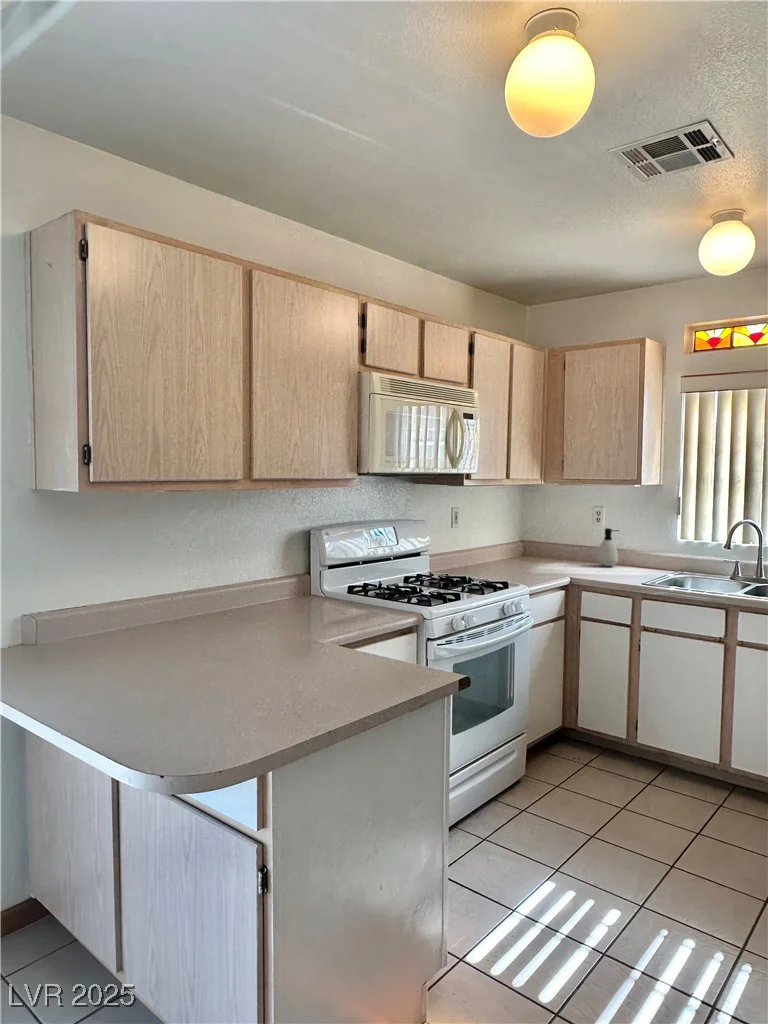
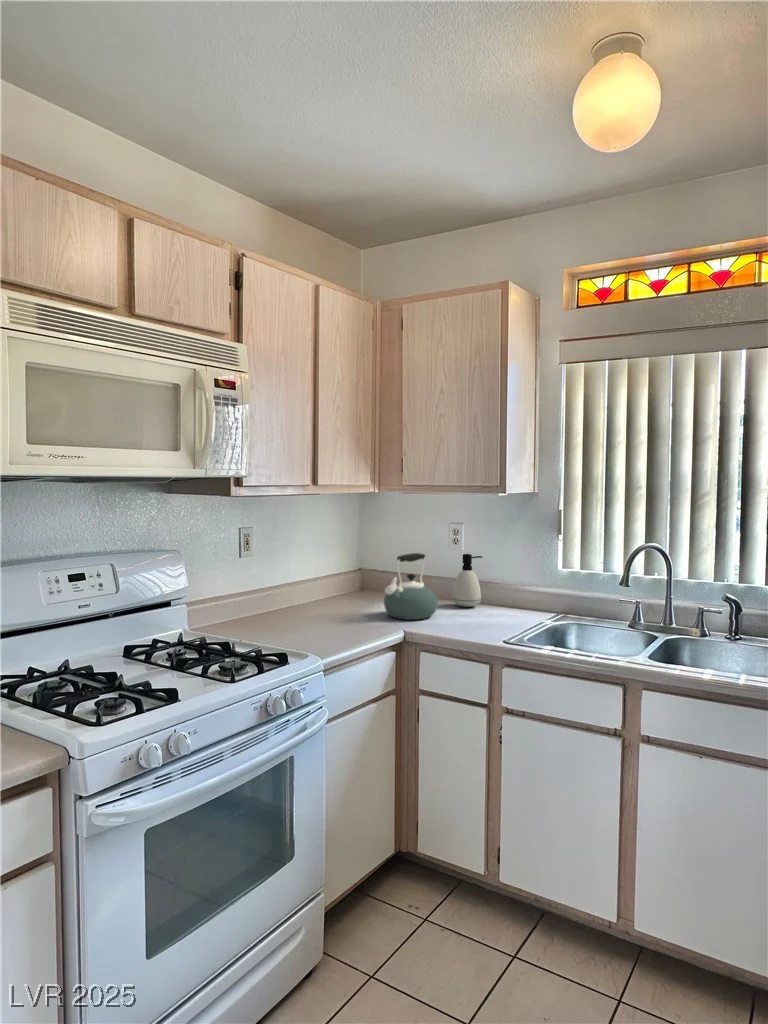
kettle: none [550,527,589,572] -> present [384,553,438,620]

